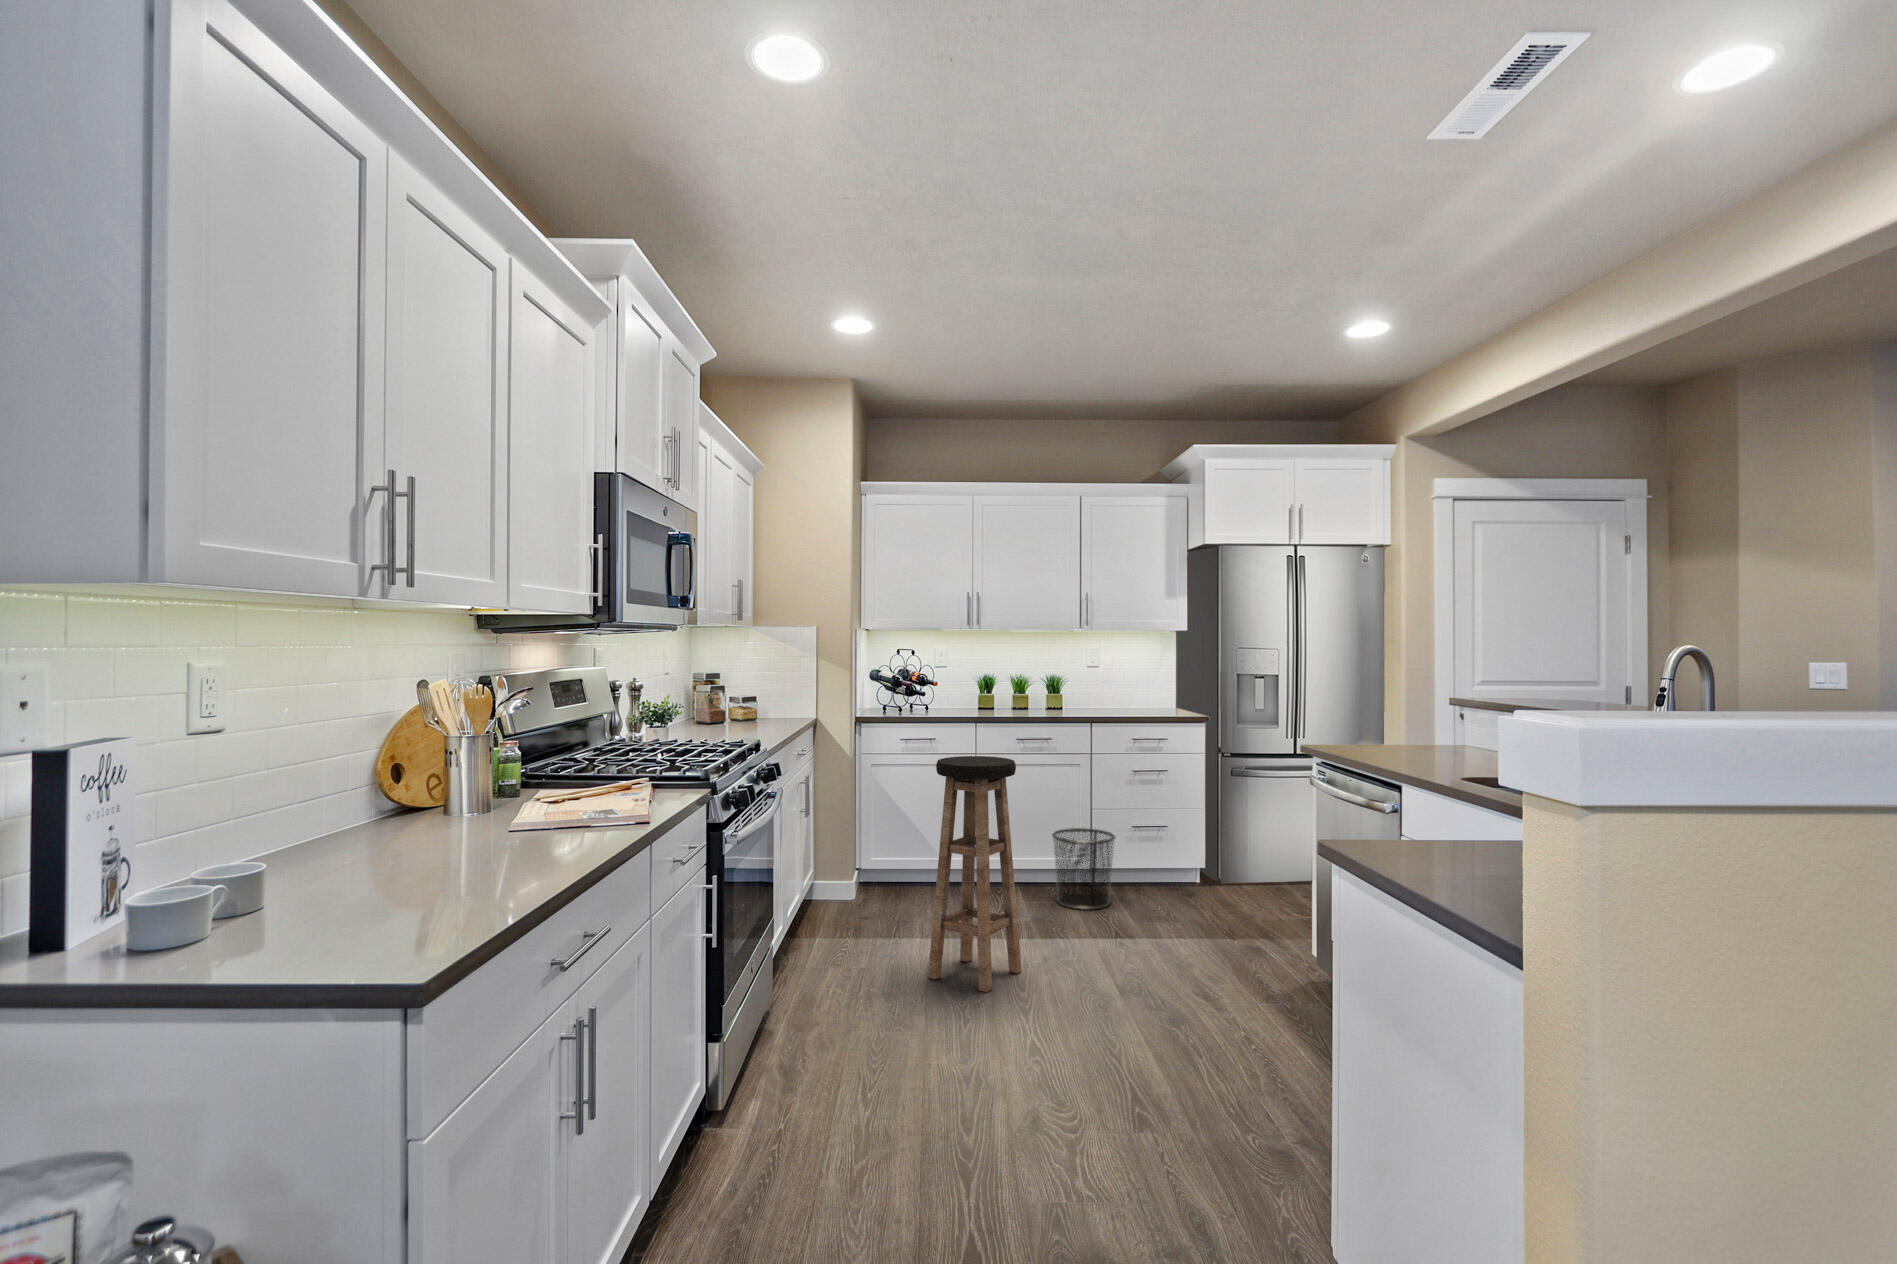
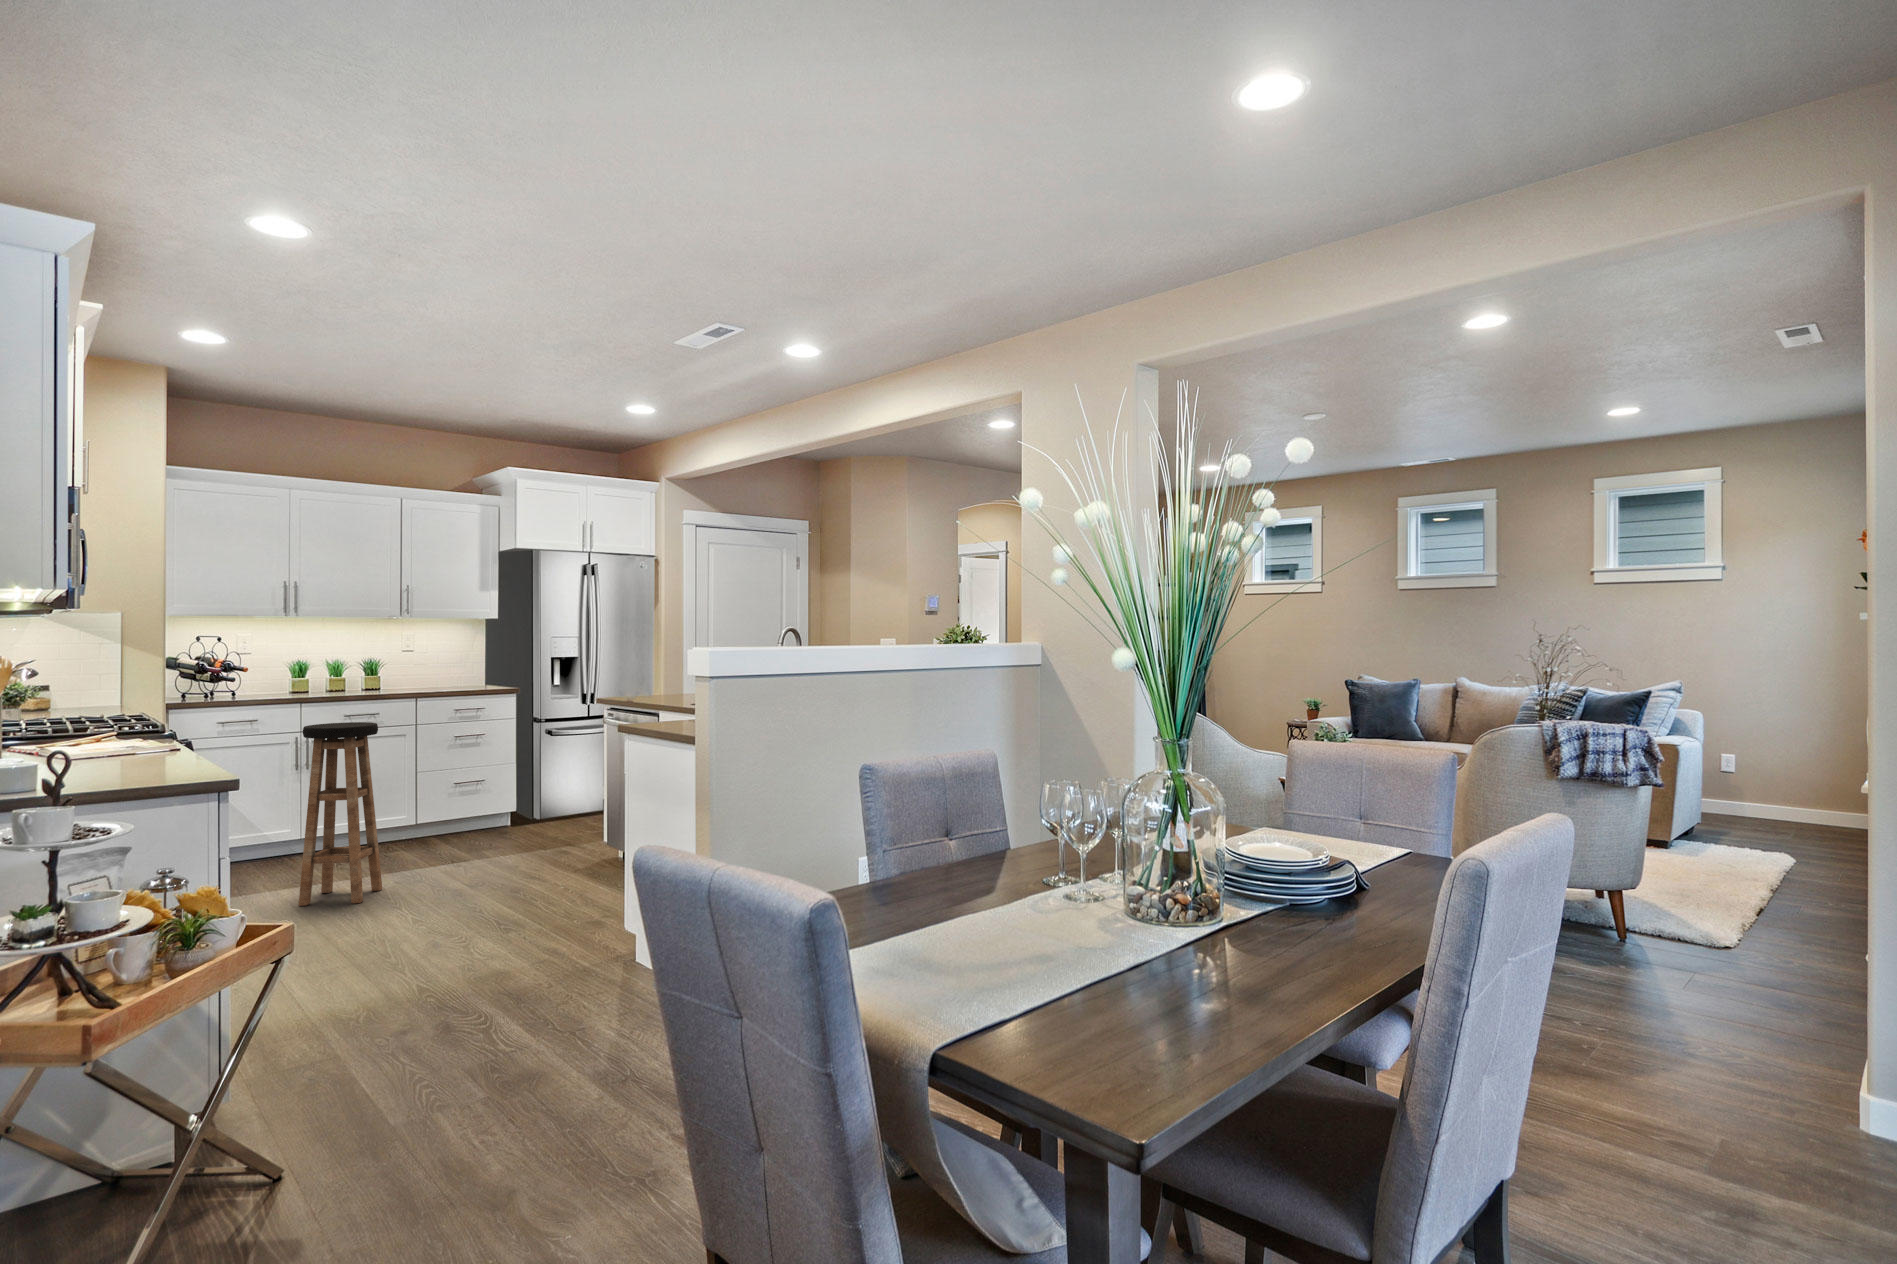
waste bin: present [1052,828,1115,910] -> none [383,786,443,852]

